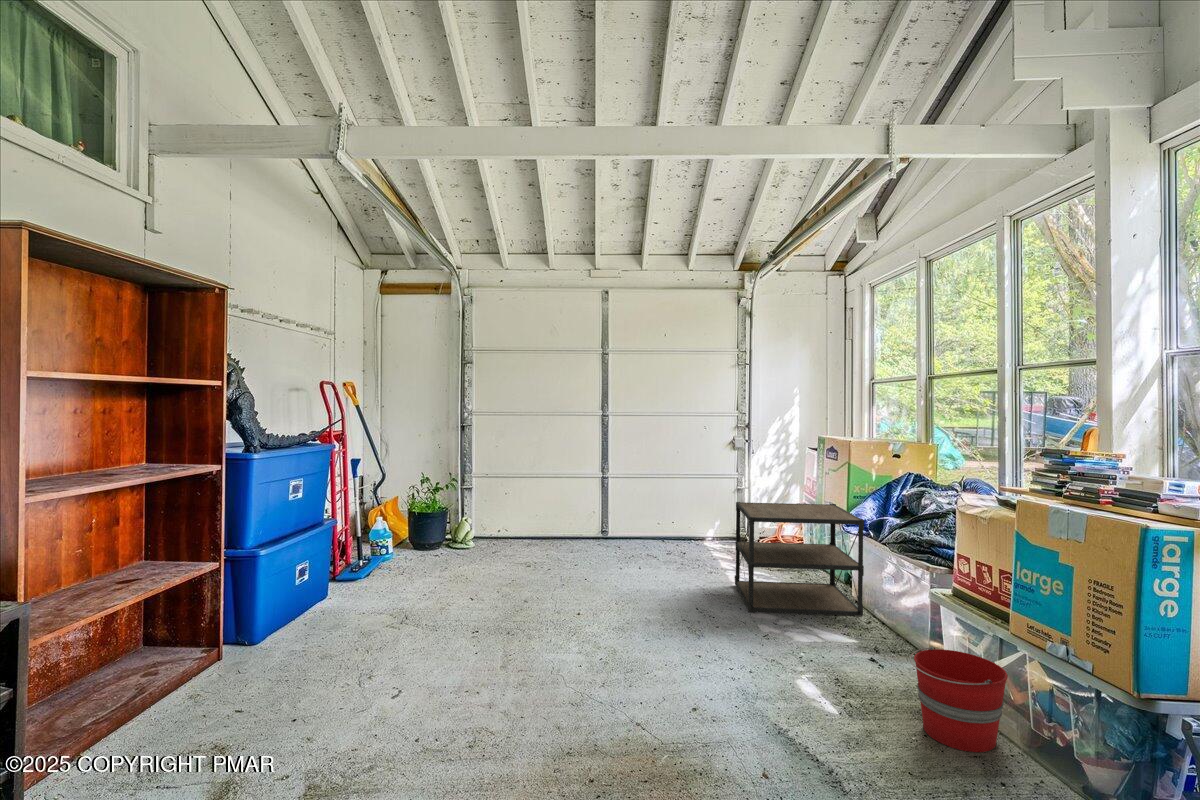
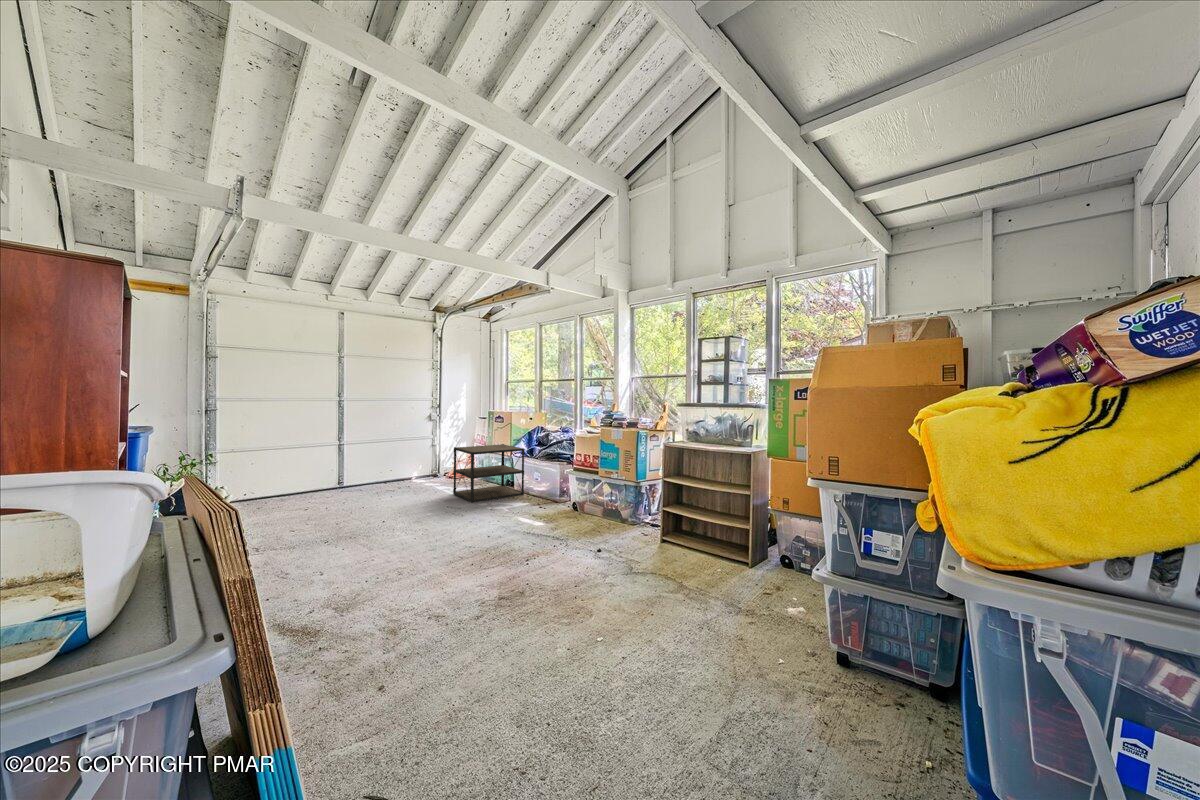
bucket: present [910,647,1008,752] -> none [565,489,598,523]

